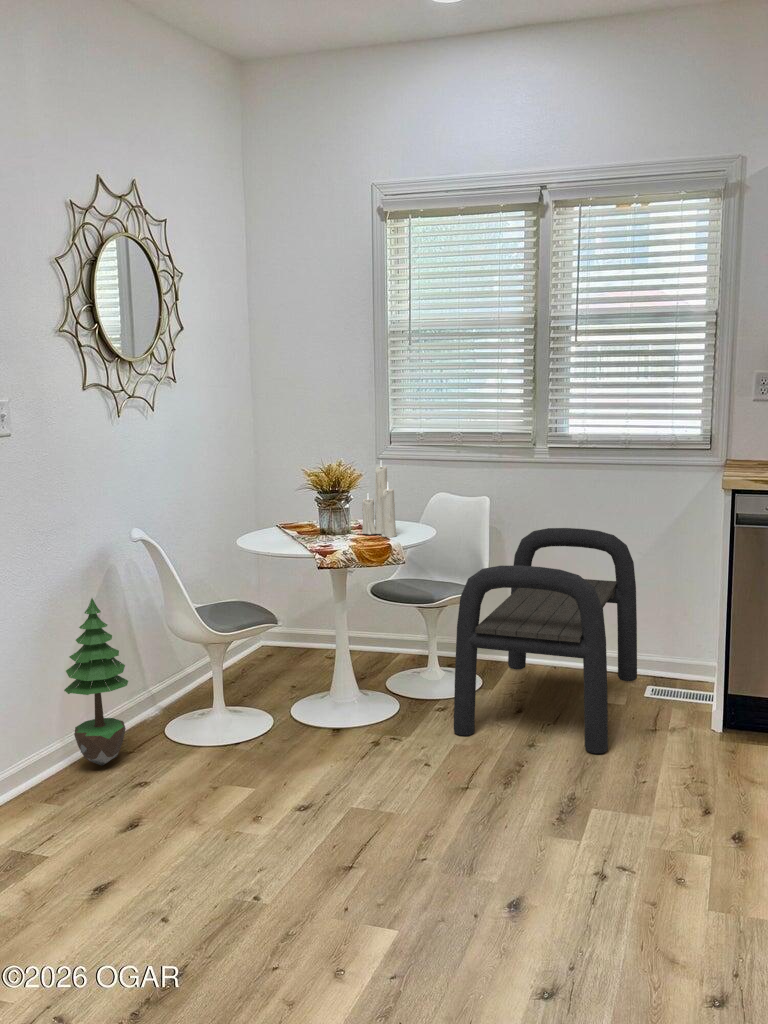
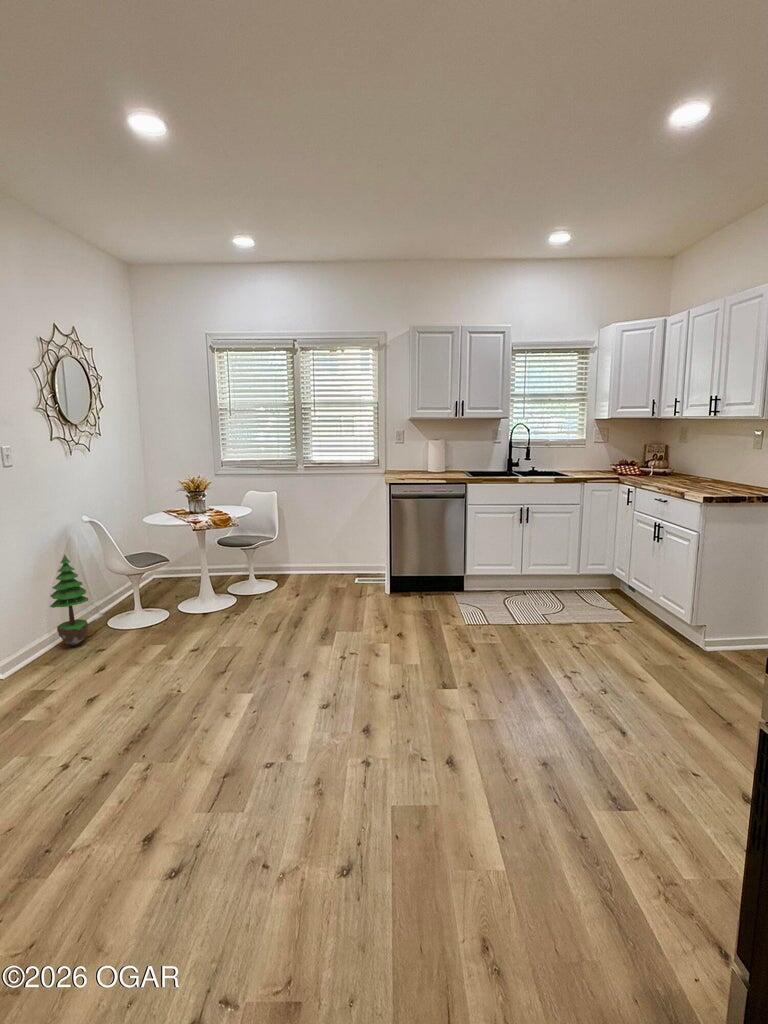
candle: present [361,461,397,537] -> none [213,472,232,514]
bench: present [454,528,637,754] -> none [266,506,351,609]

